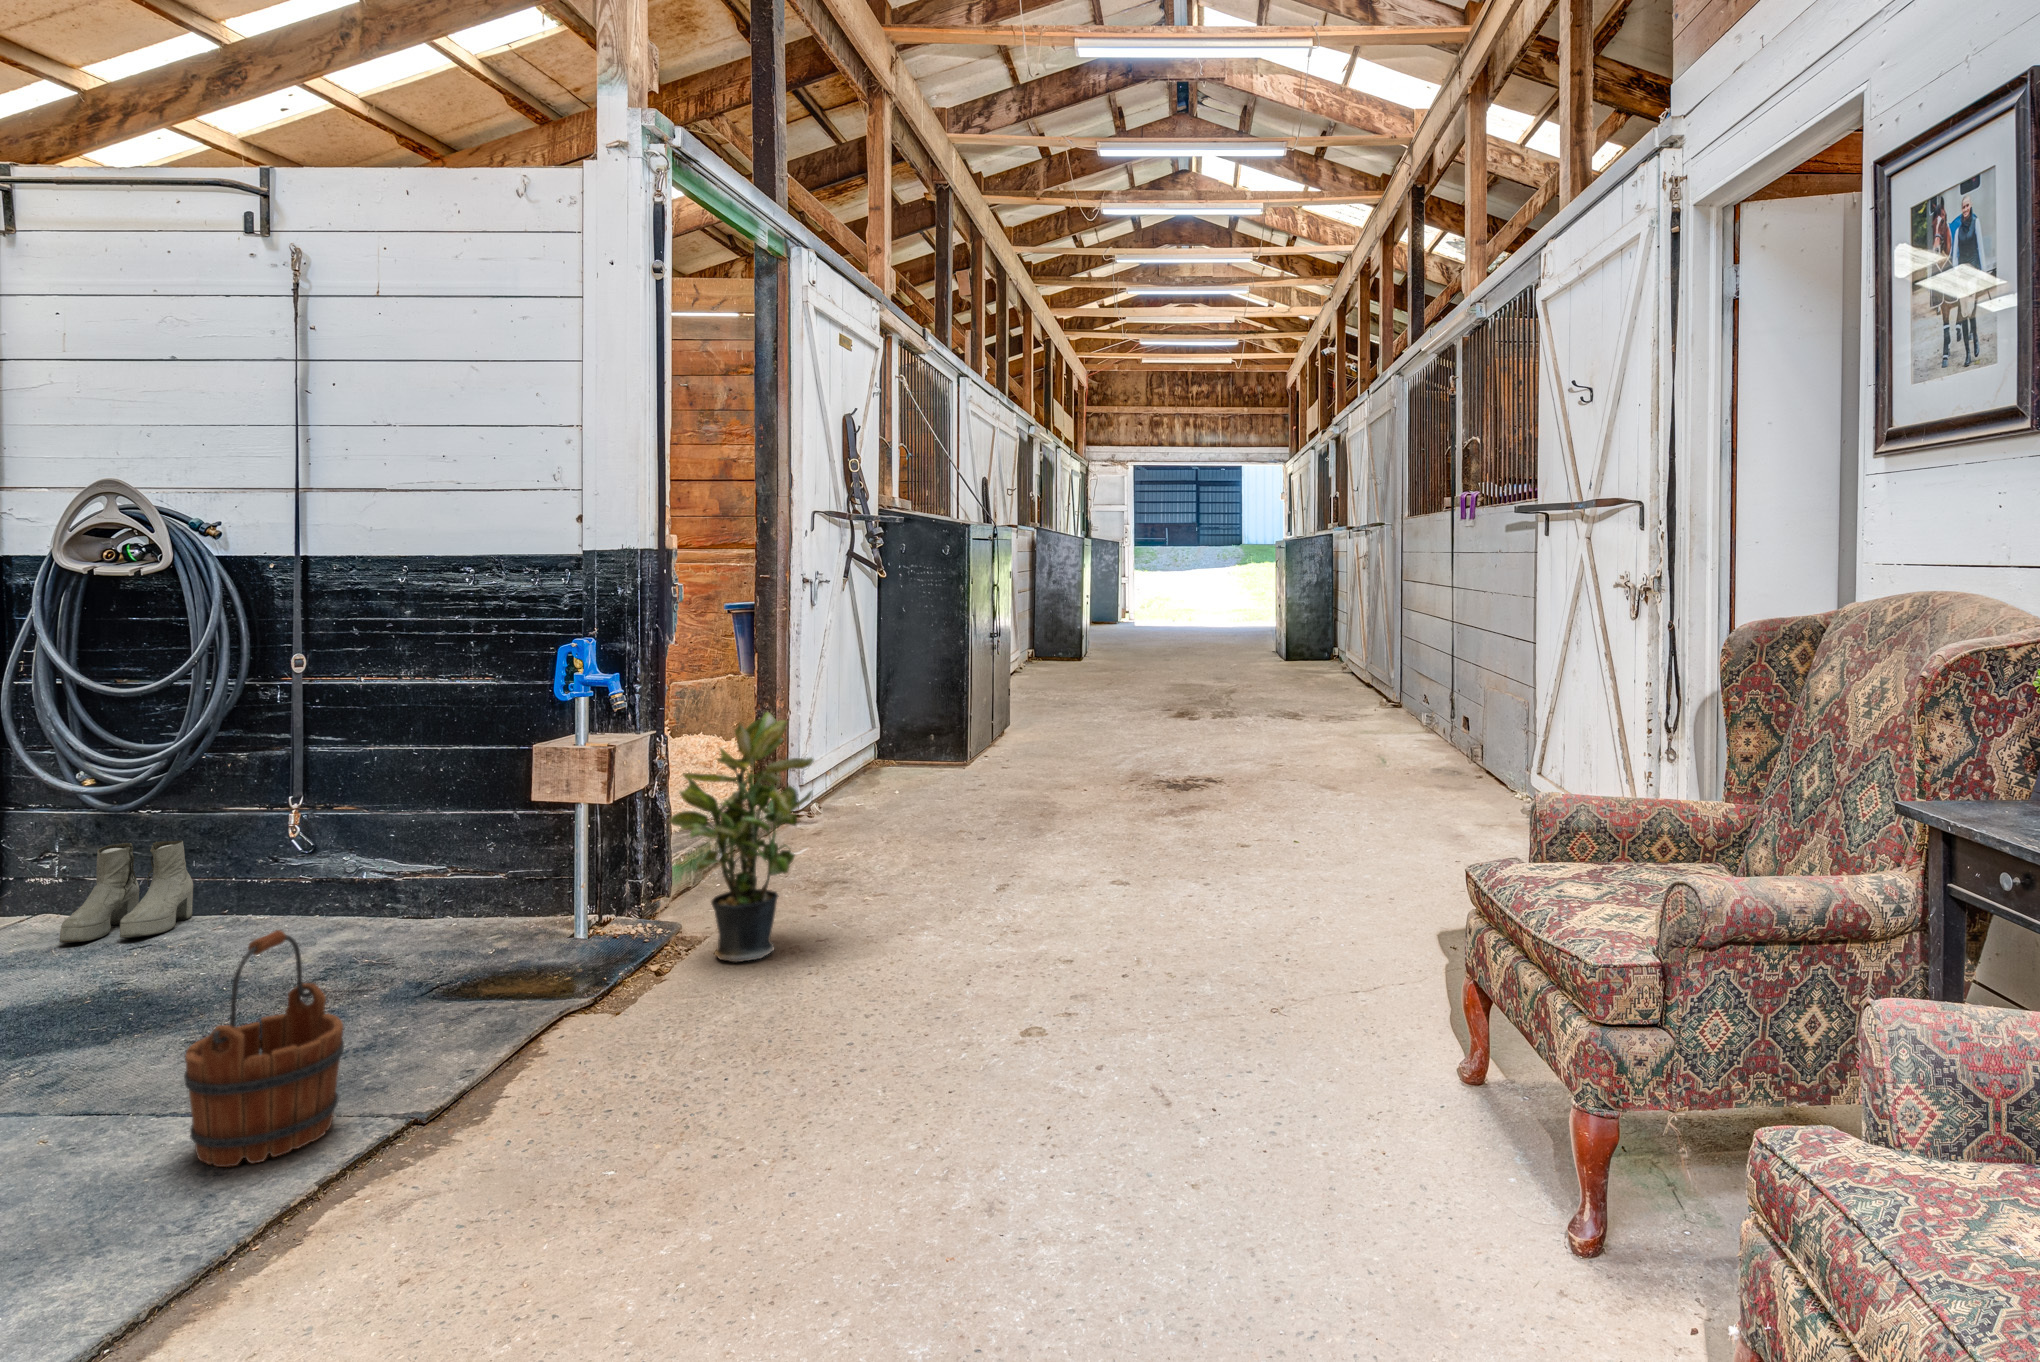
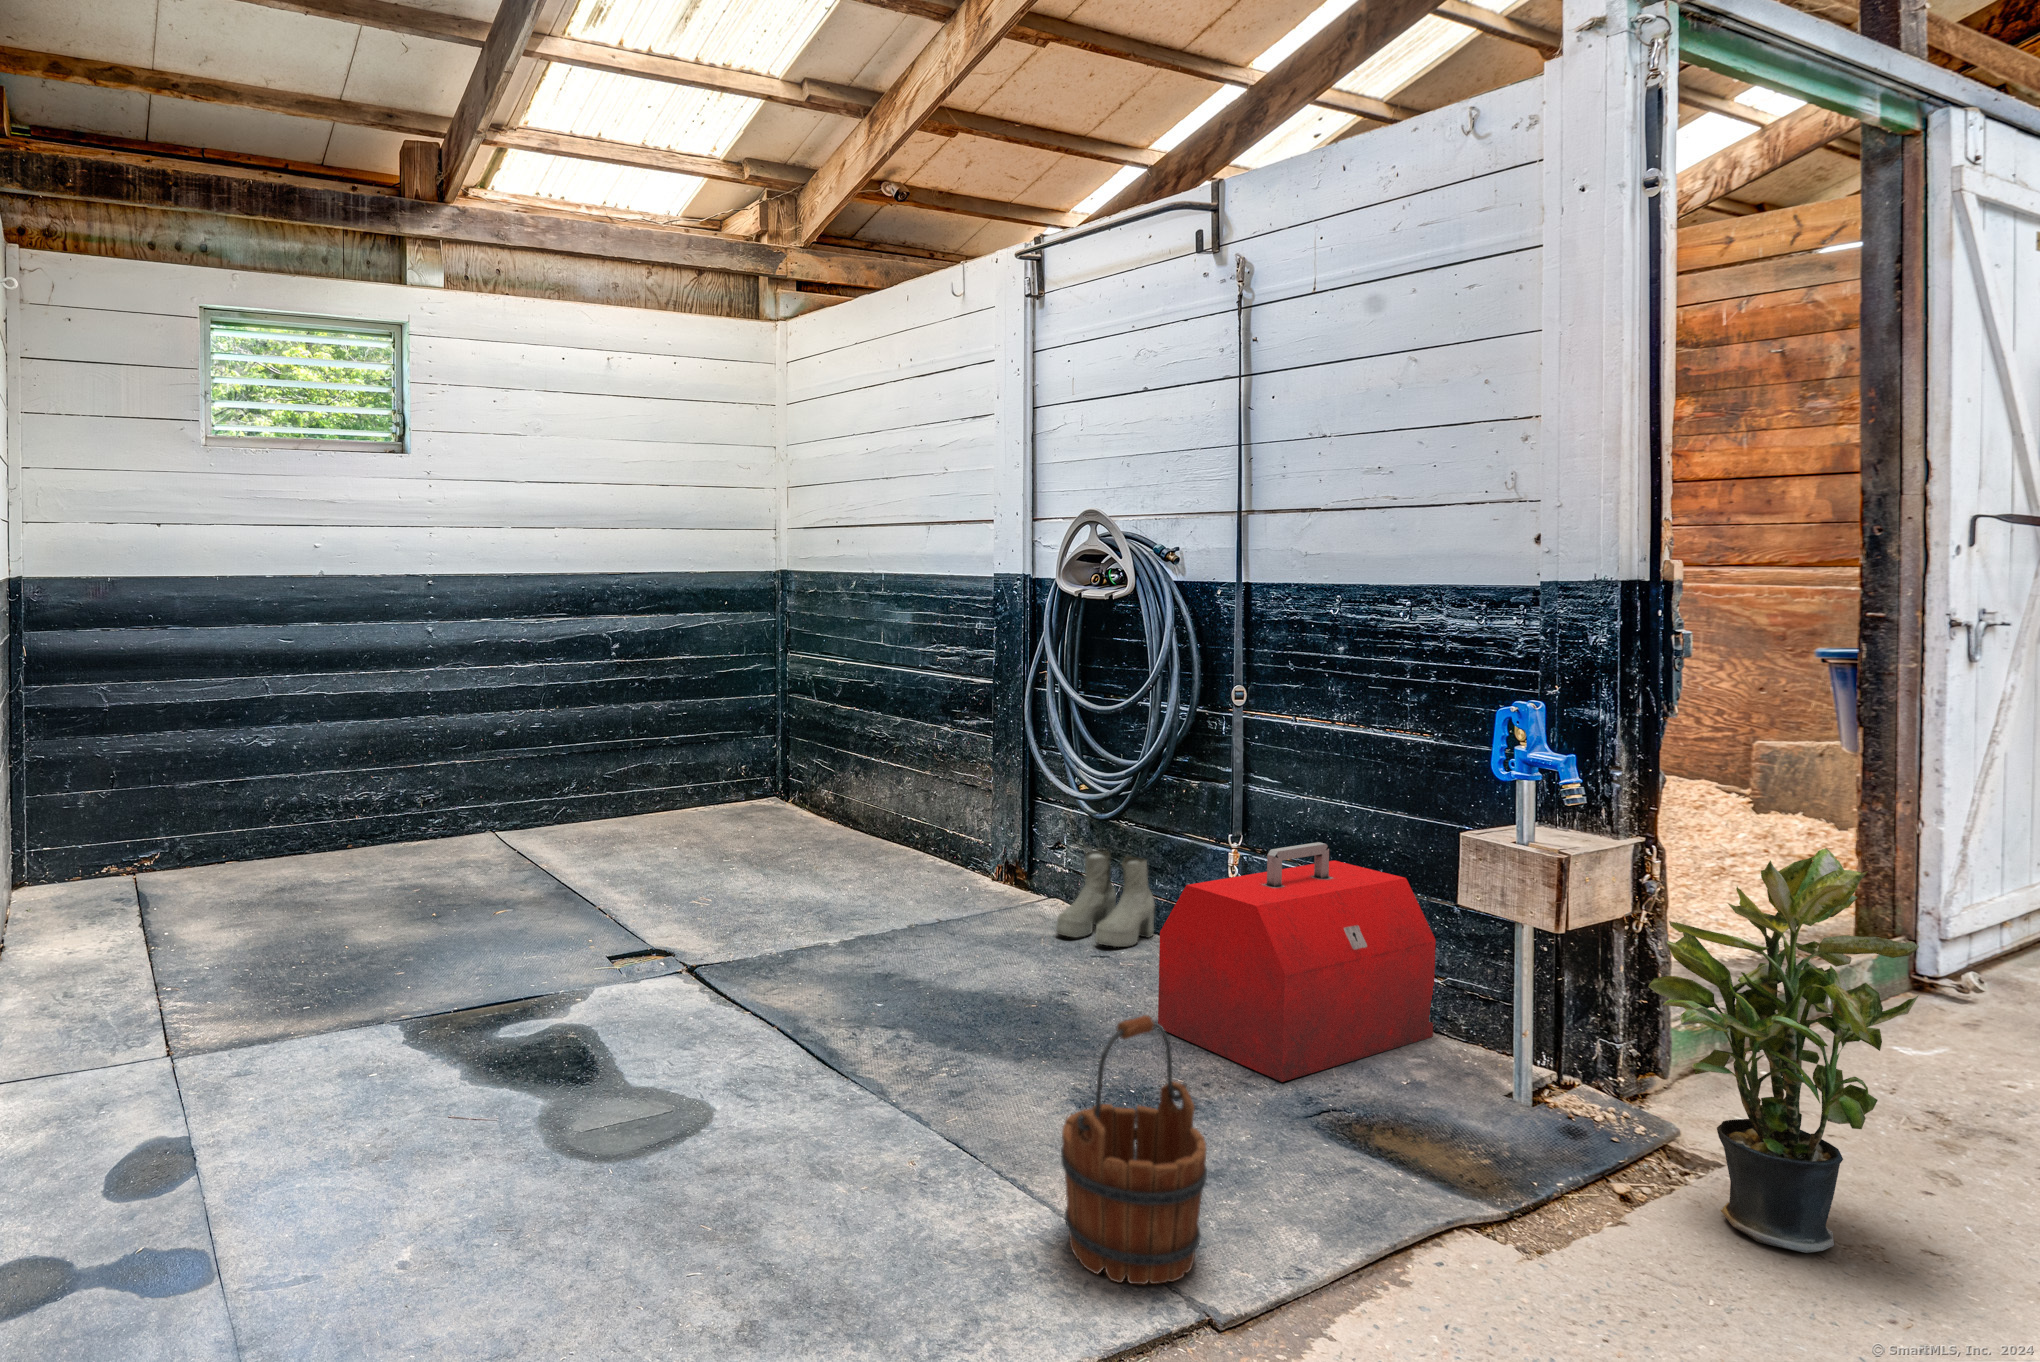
toolbox: none [229,780,503,985] -> present [1158,842,1436,1082]

